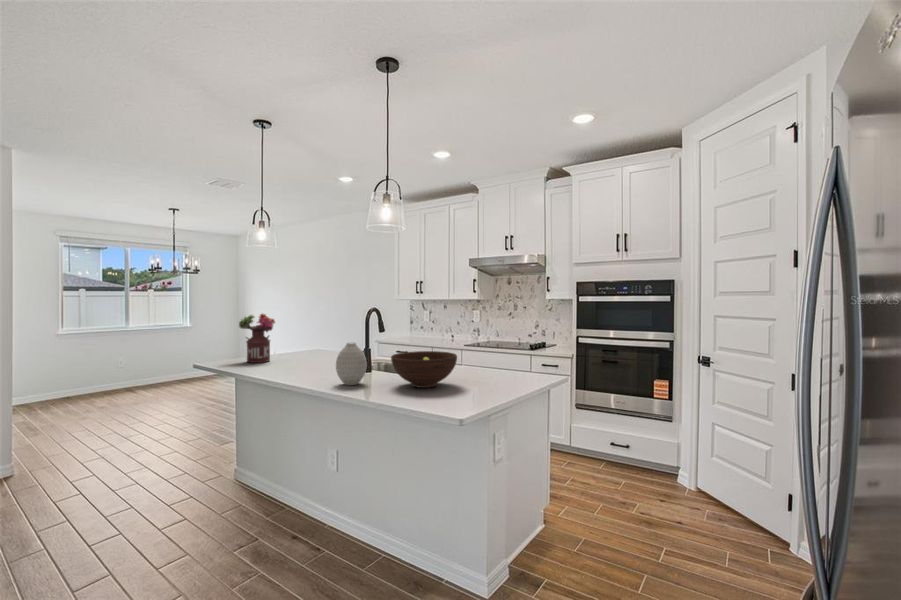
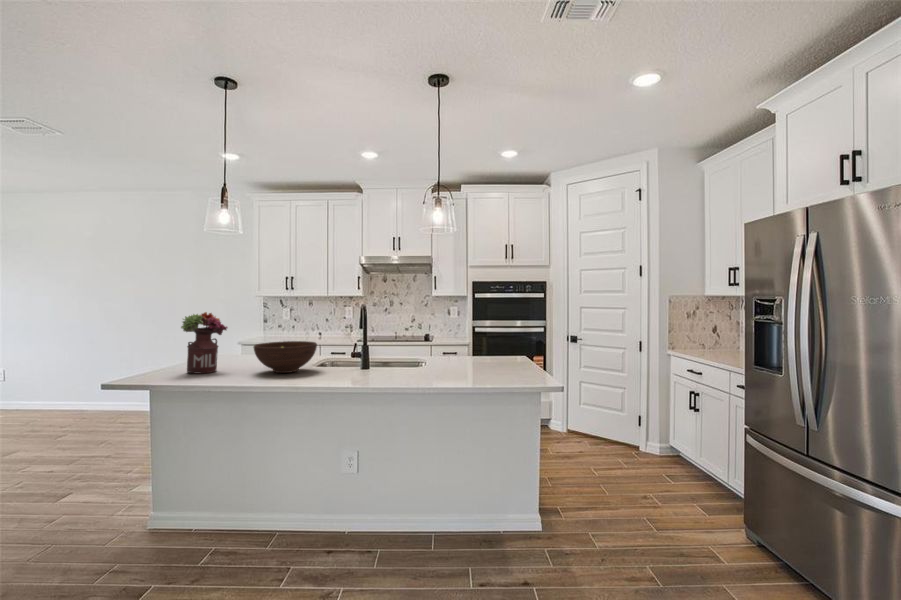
vase: present [336,342,367,385] -> none [382,336,411,377]
fruit bowl: present [391,351,457,388] -> present [253,341,317,373]

